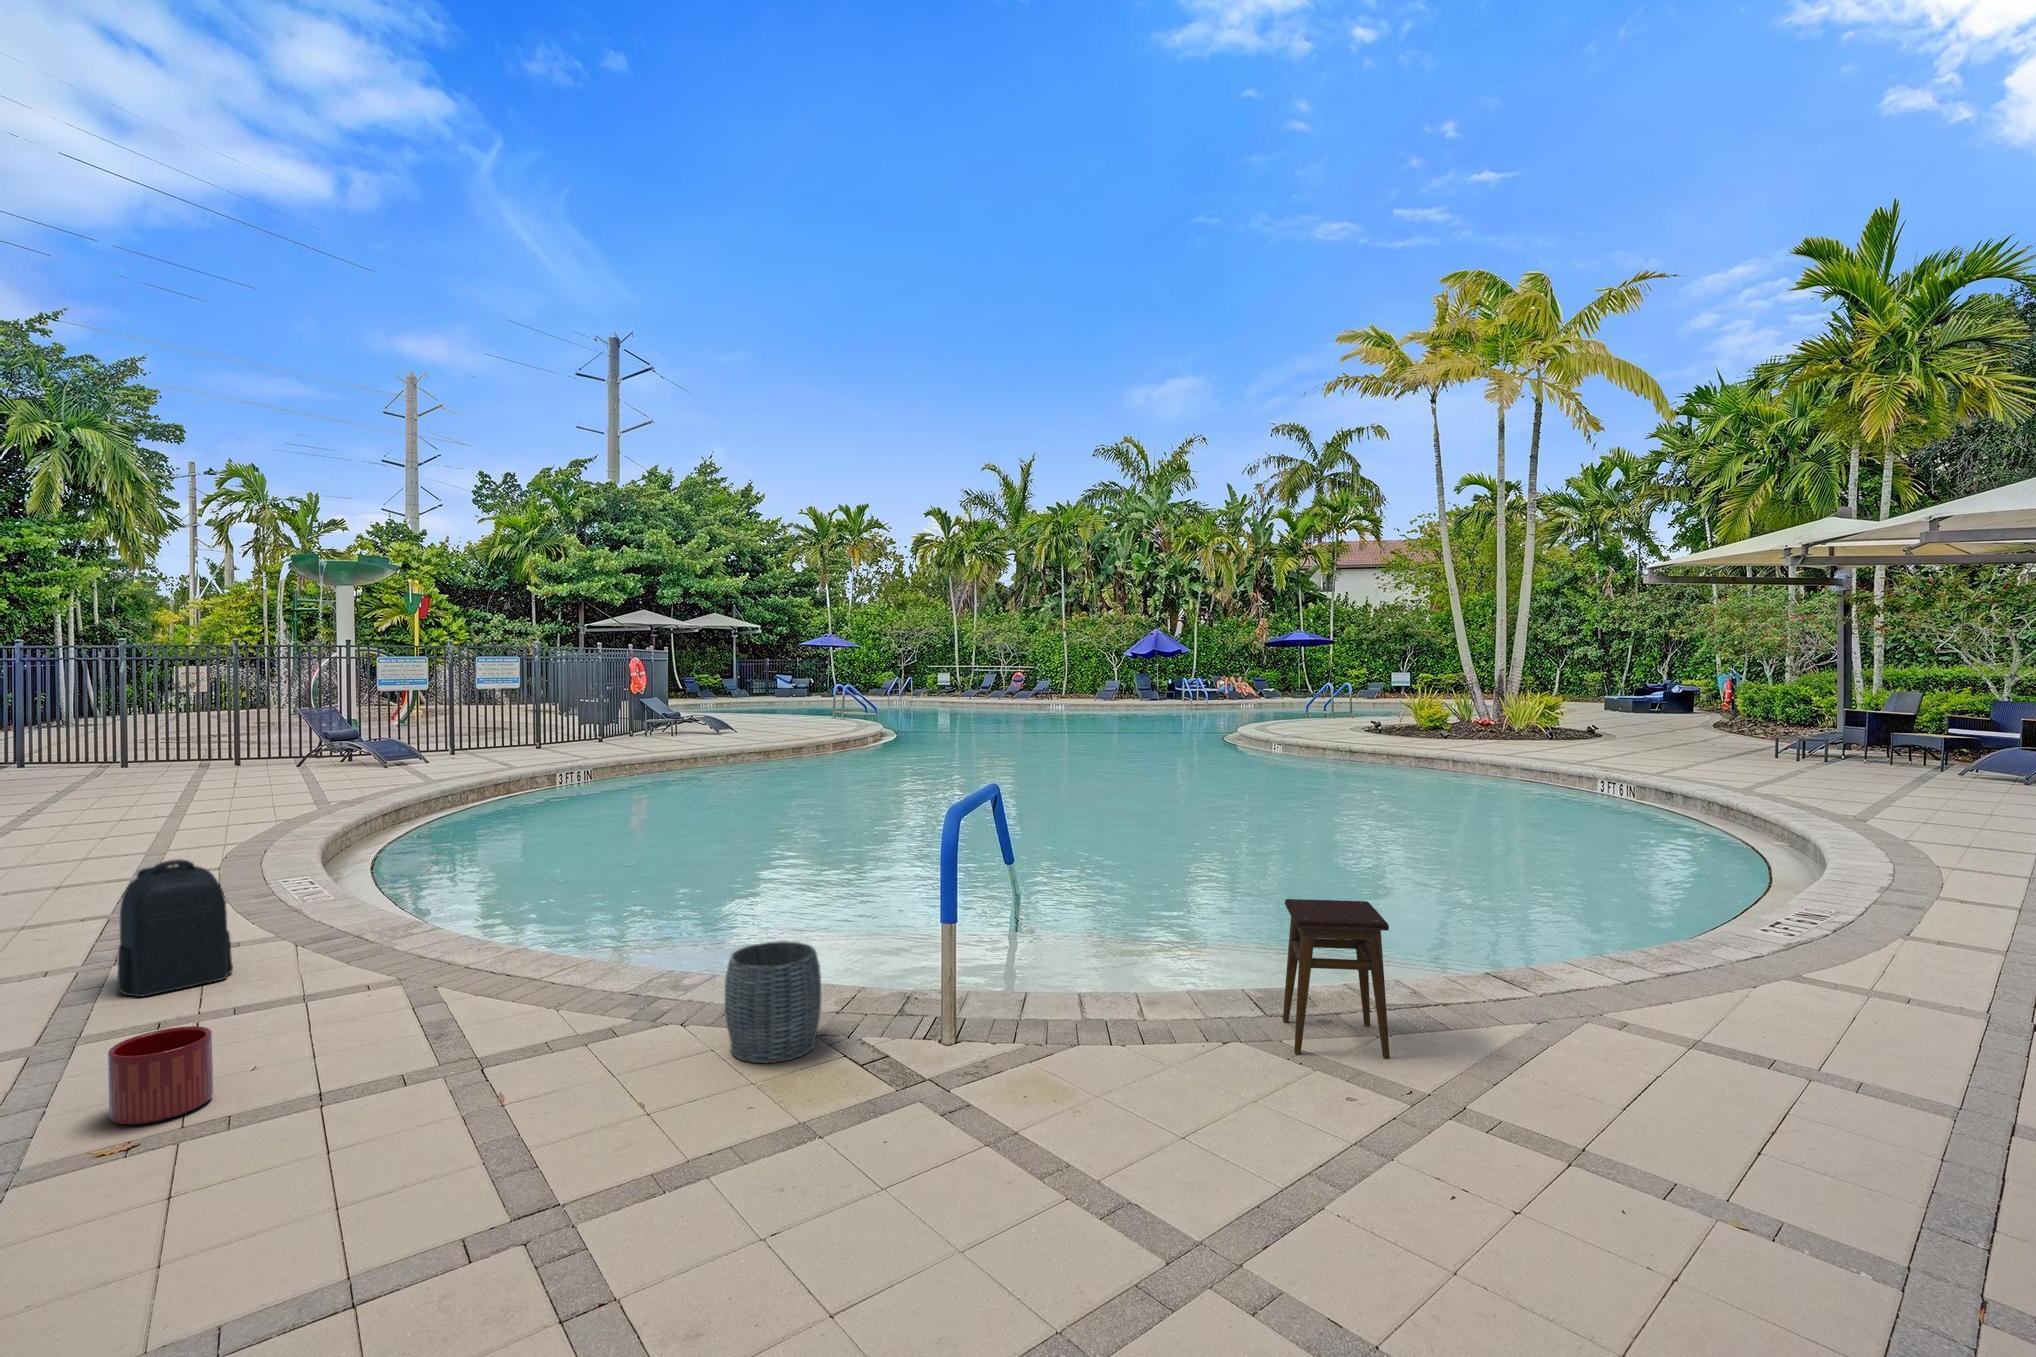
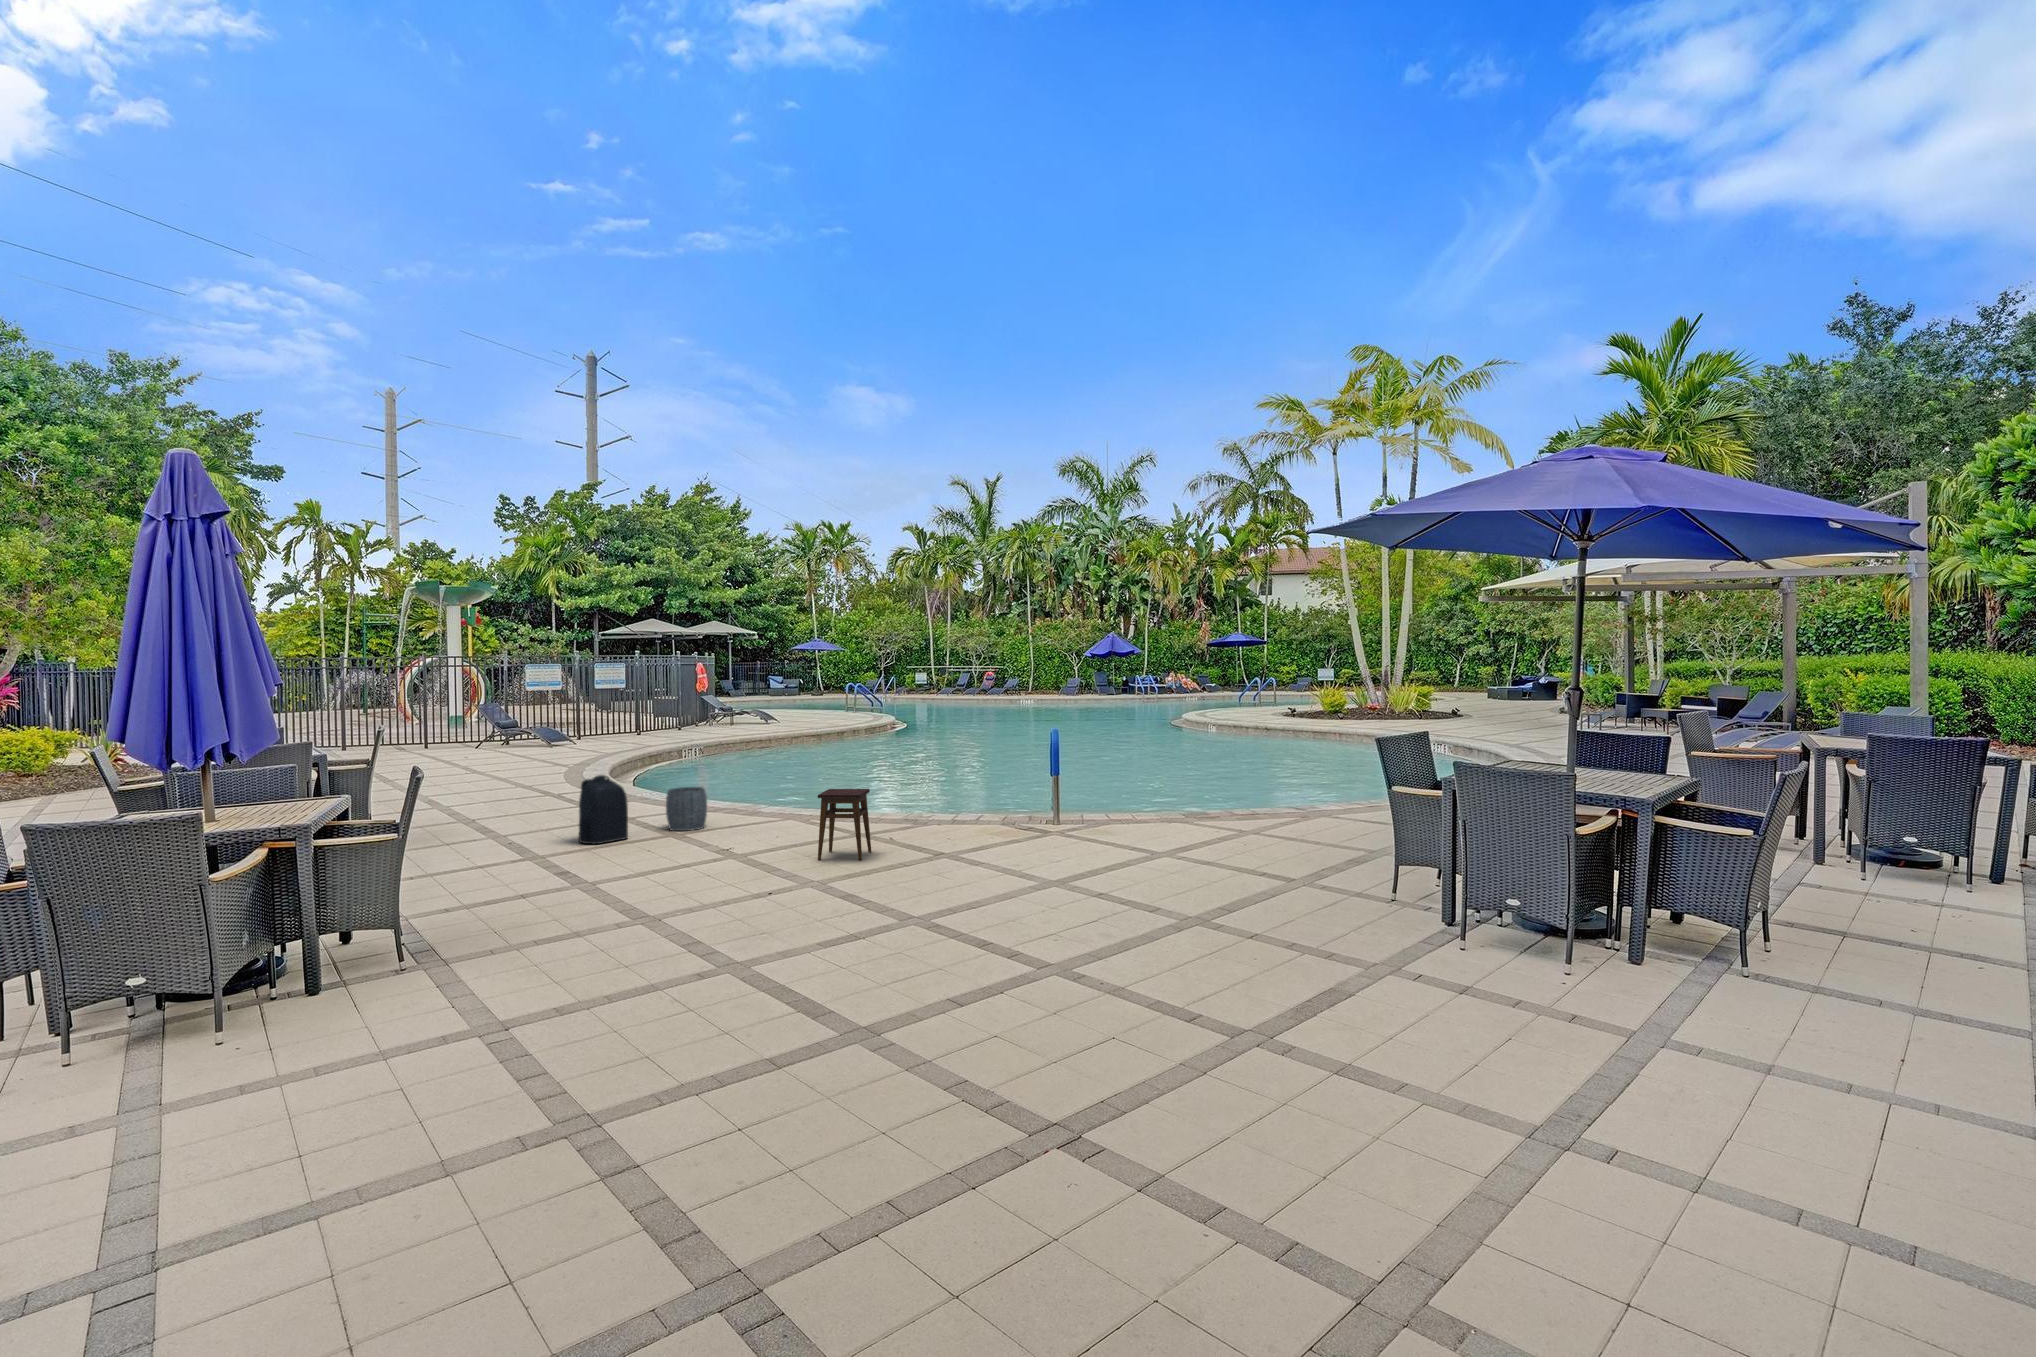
stool: present [1283,899,1390,1058] -> present [818,789,871,860]
woven basket: present [725,941,821,1063] -> present [666,787,707,831]
planter: present [108,1026,213,1125] -> none [662,836,699,873]

